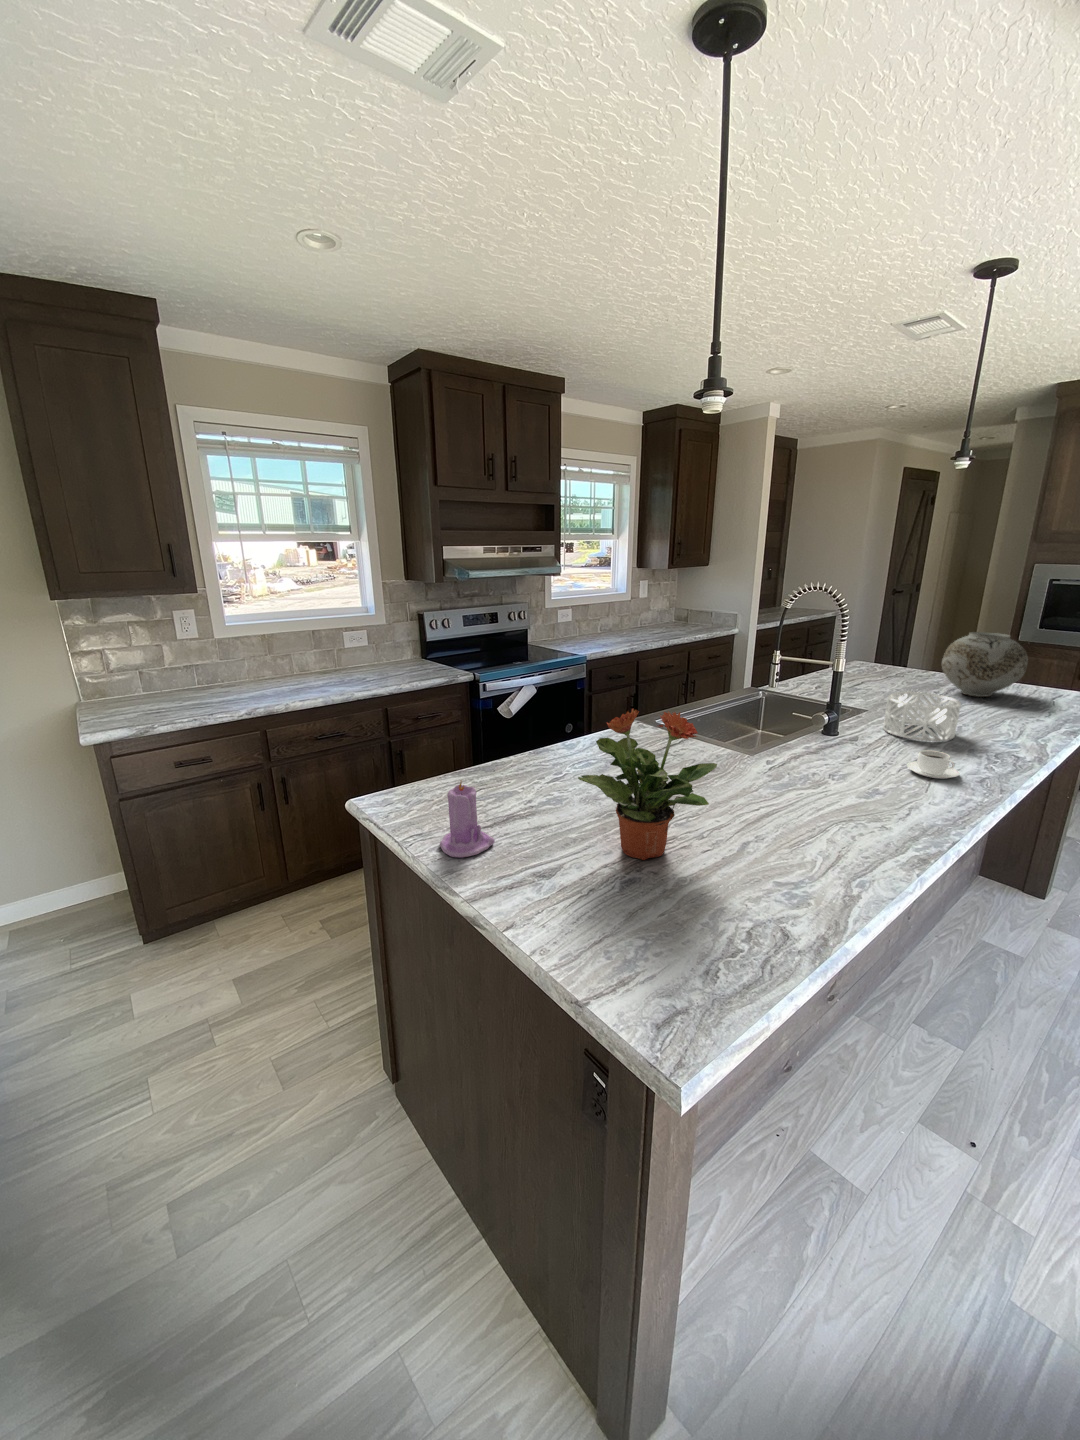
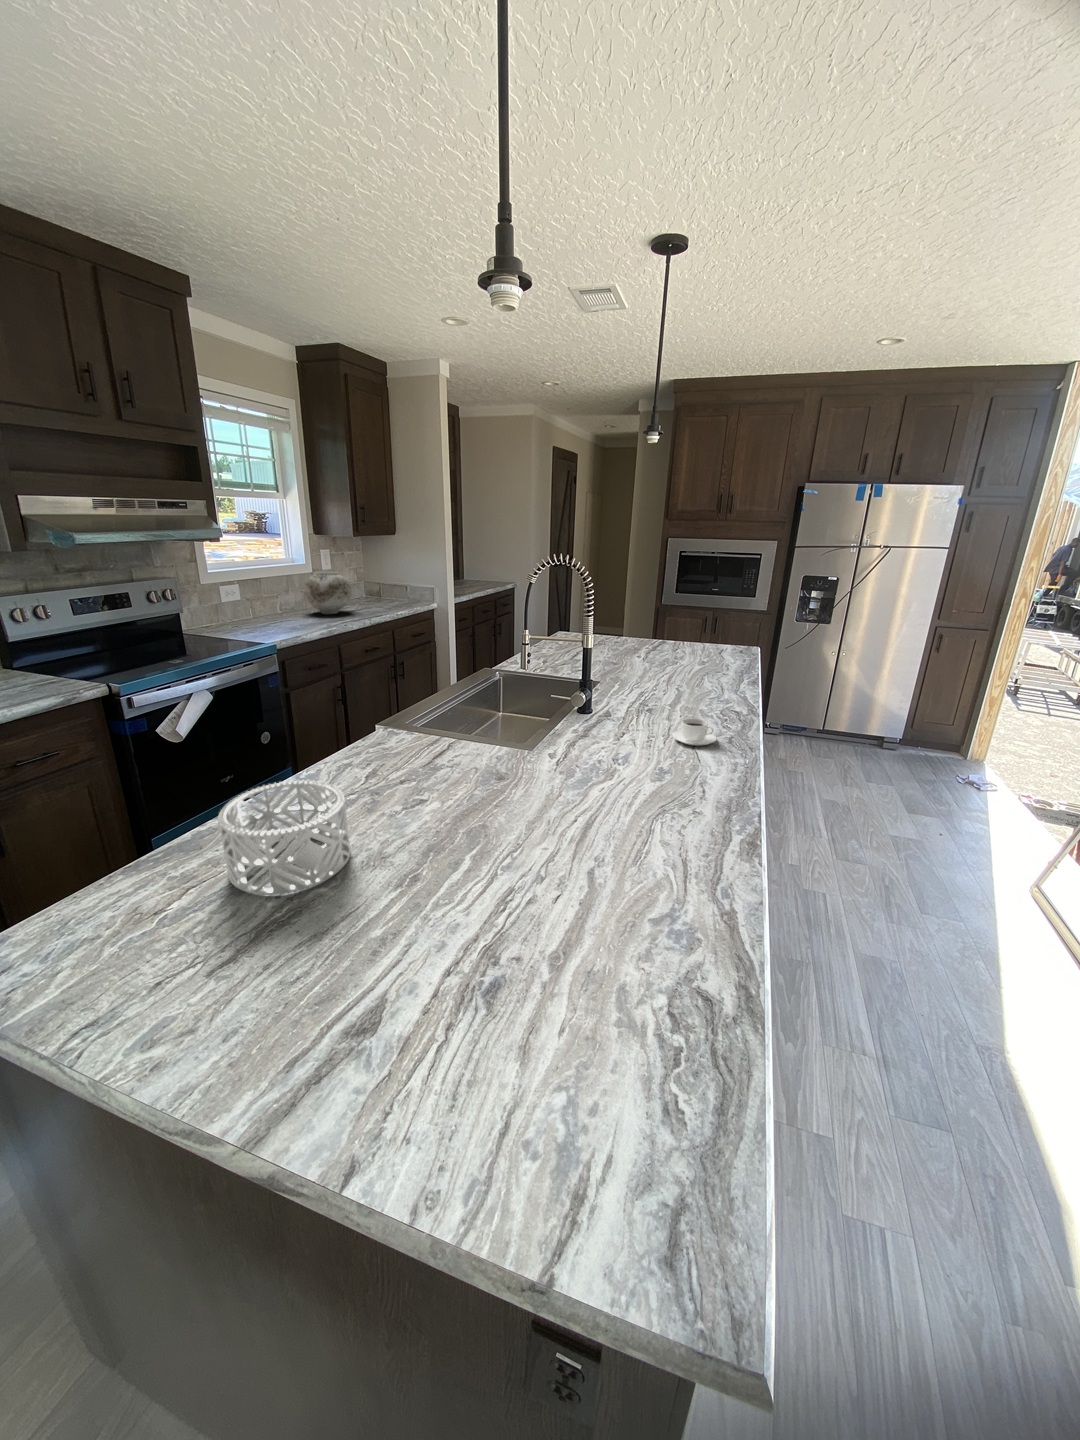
vase: present [942,632,1028,697] -> present [304,572,352,614]
decorative bowl: present [883,692,961,742] -> present [218,780,350,895]
potted plant: present [578,709,717,860] -> none [382,734,567,944]
candle: present [440,781,495,857] -> none [145,913,253,1053]

